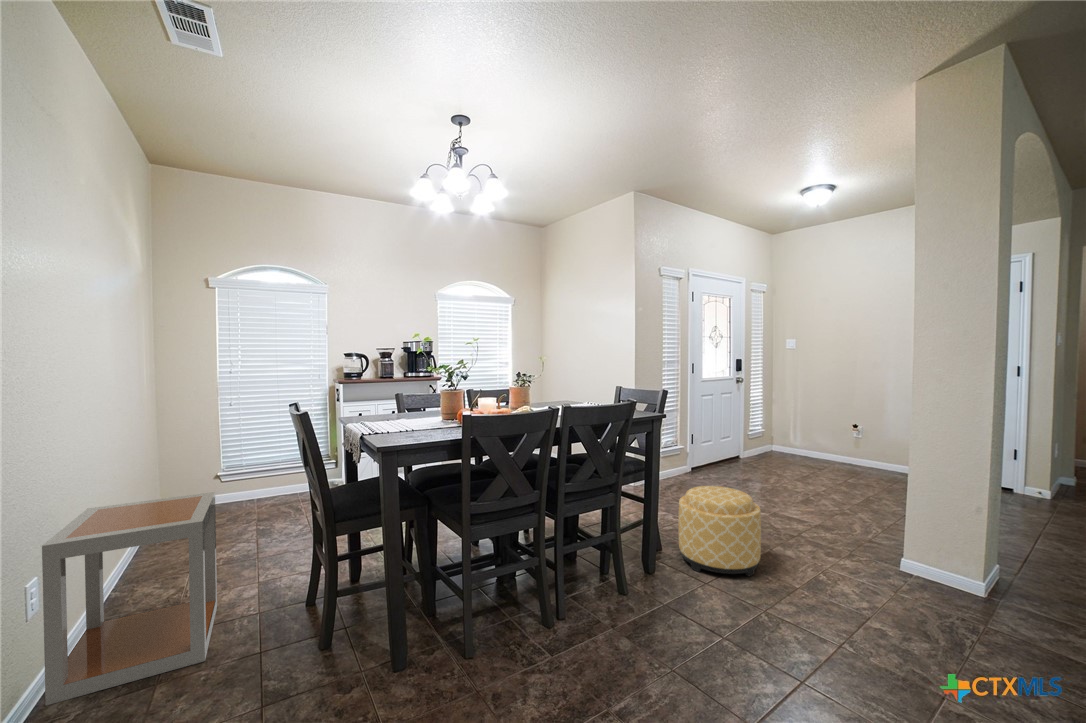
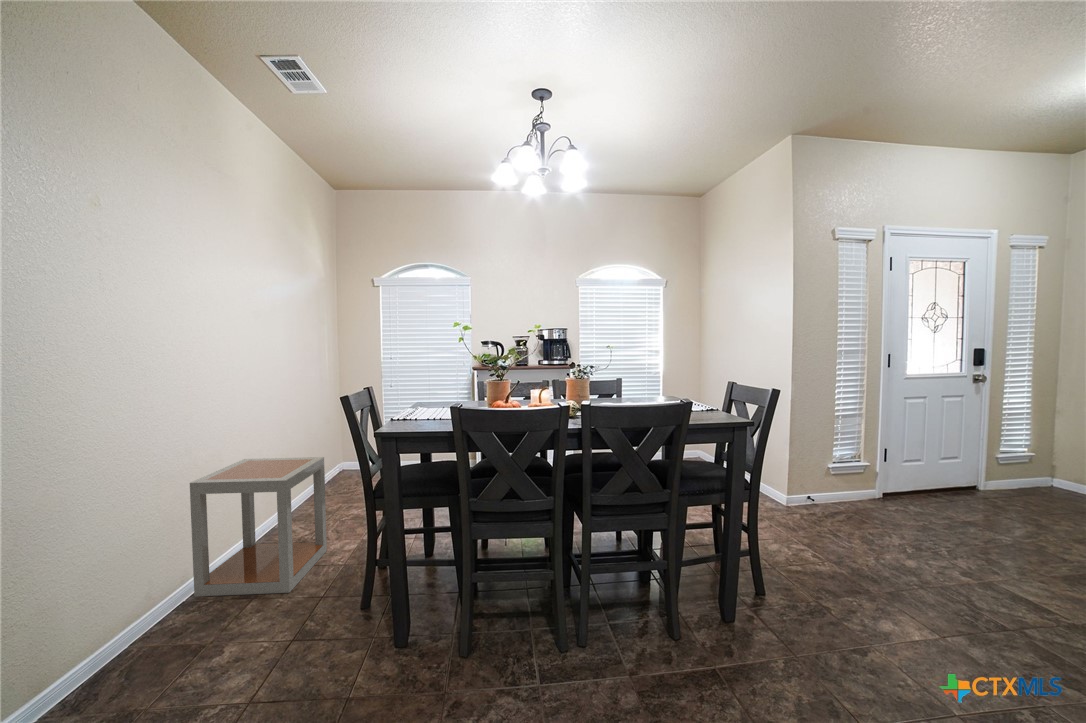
ottoman: present [678,486,761,577] -> none [779,523,906,665]

